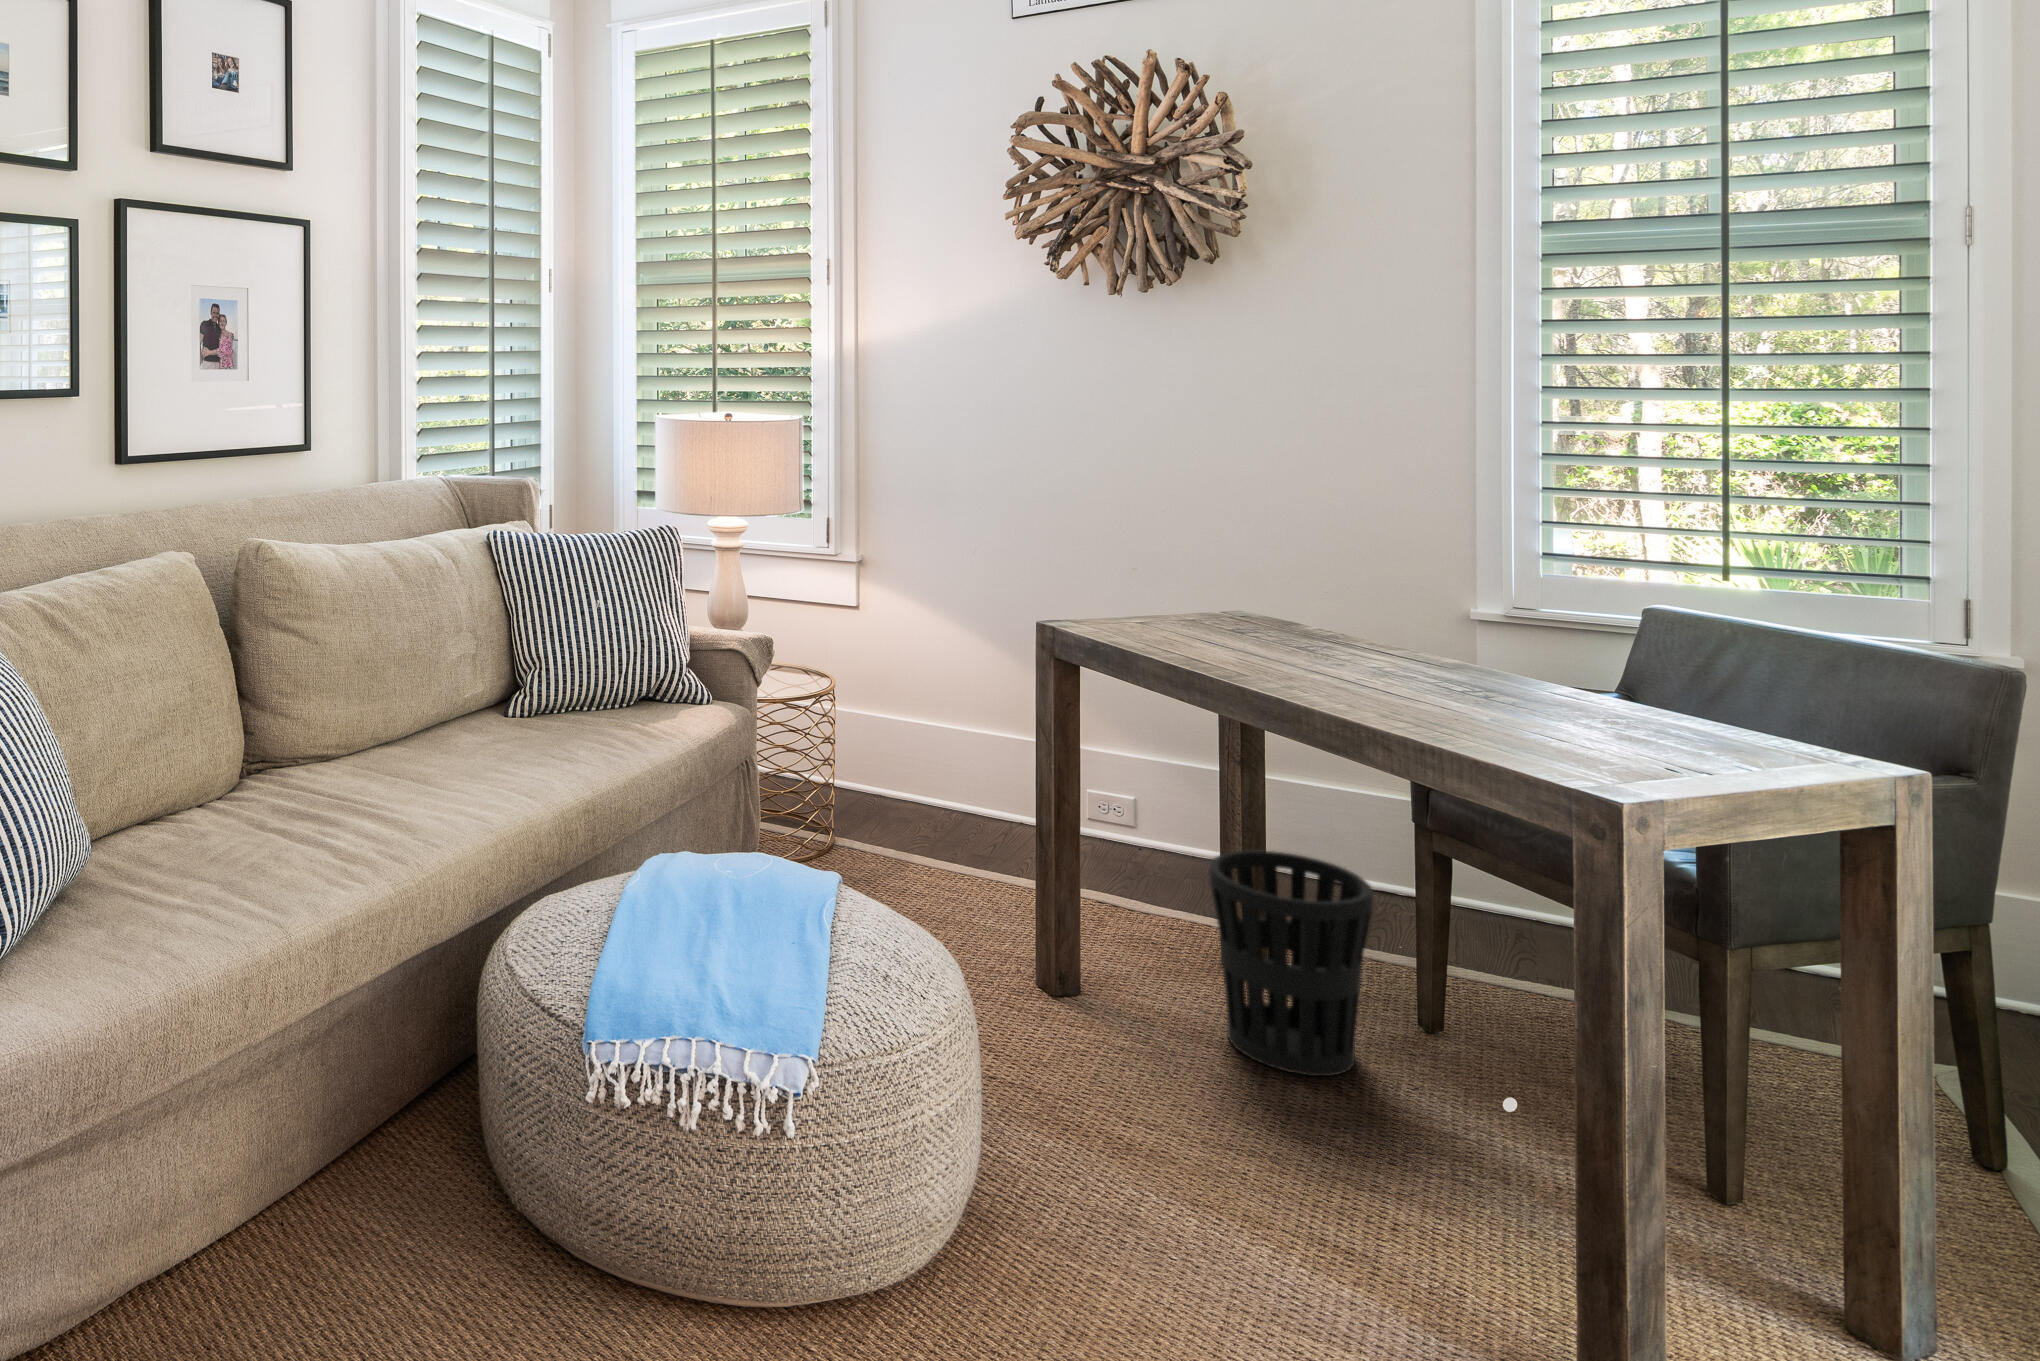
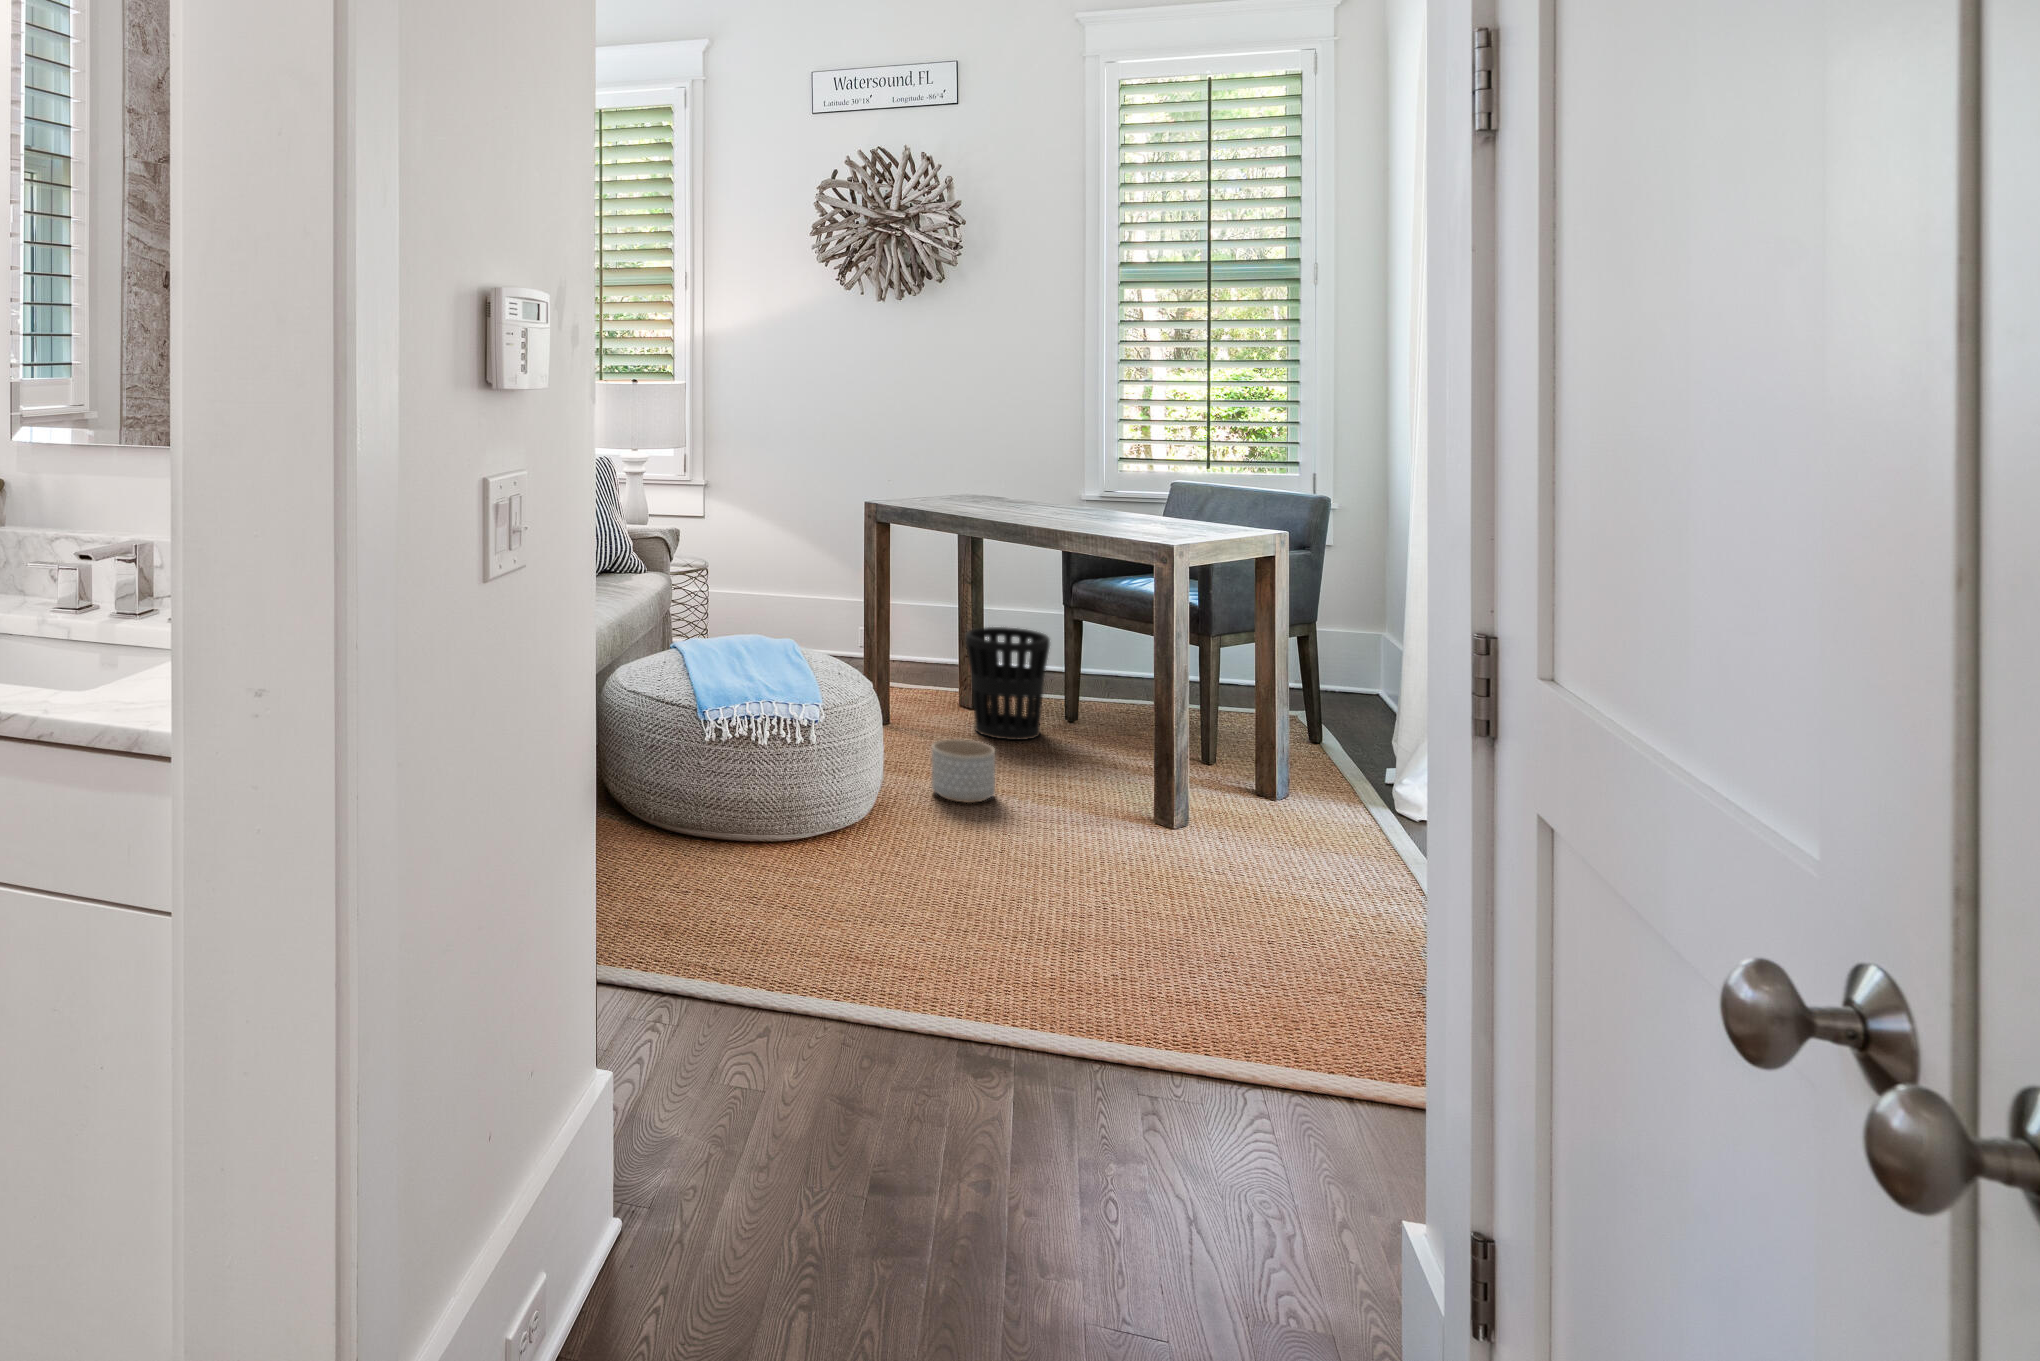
planter: none [1083,1105,1213,1259] -> present [932,739,995,803]

